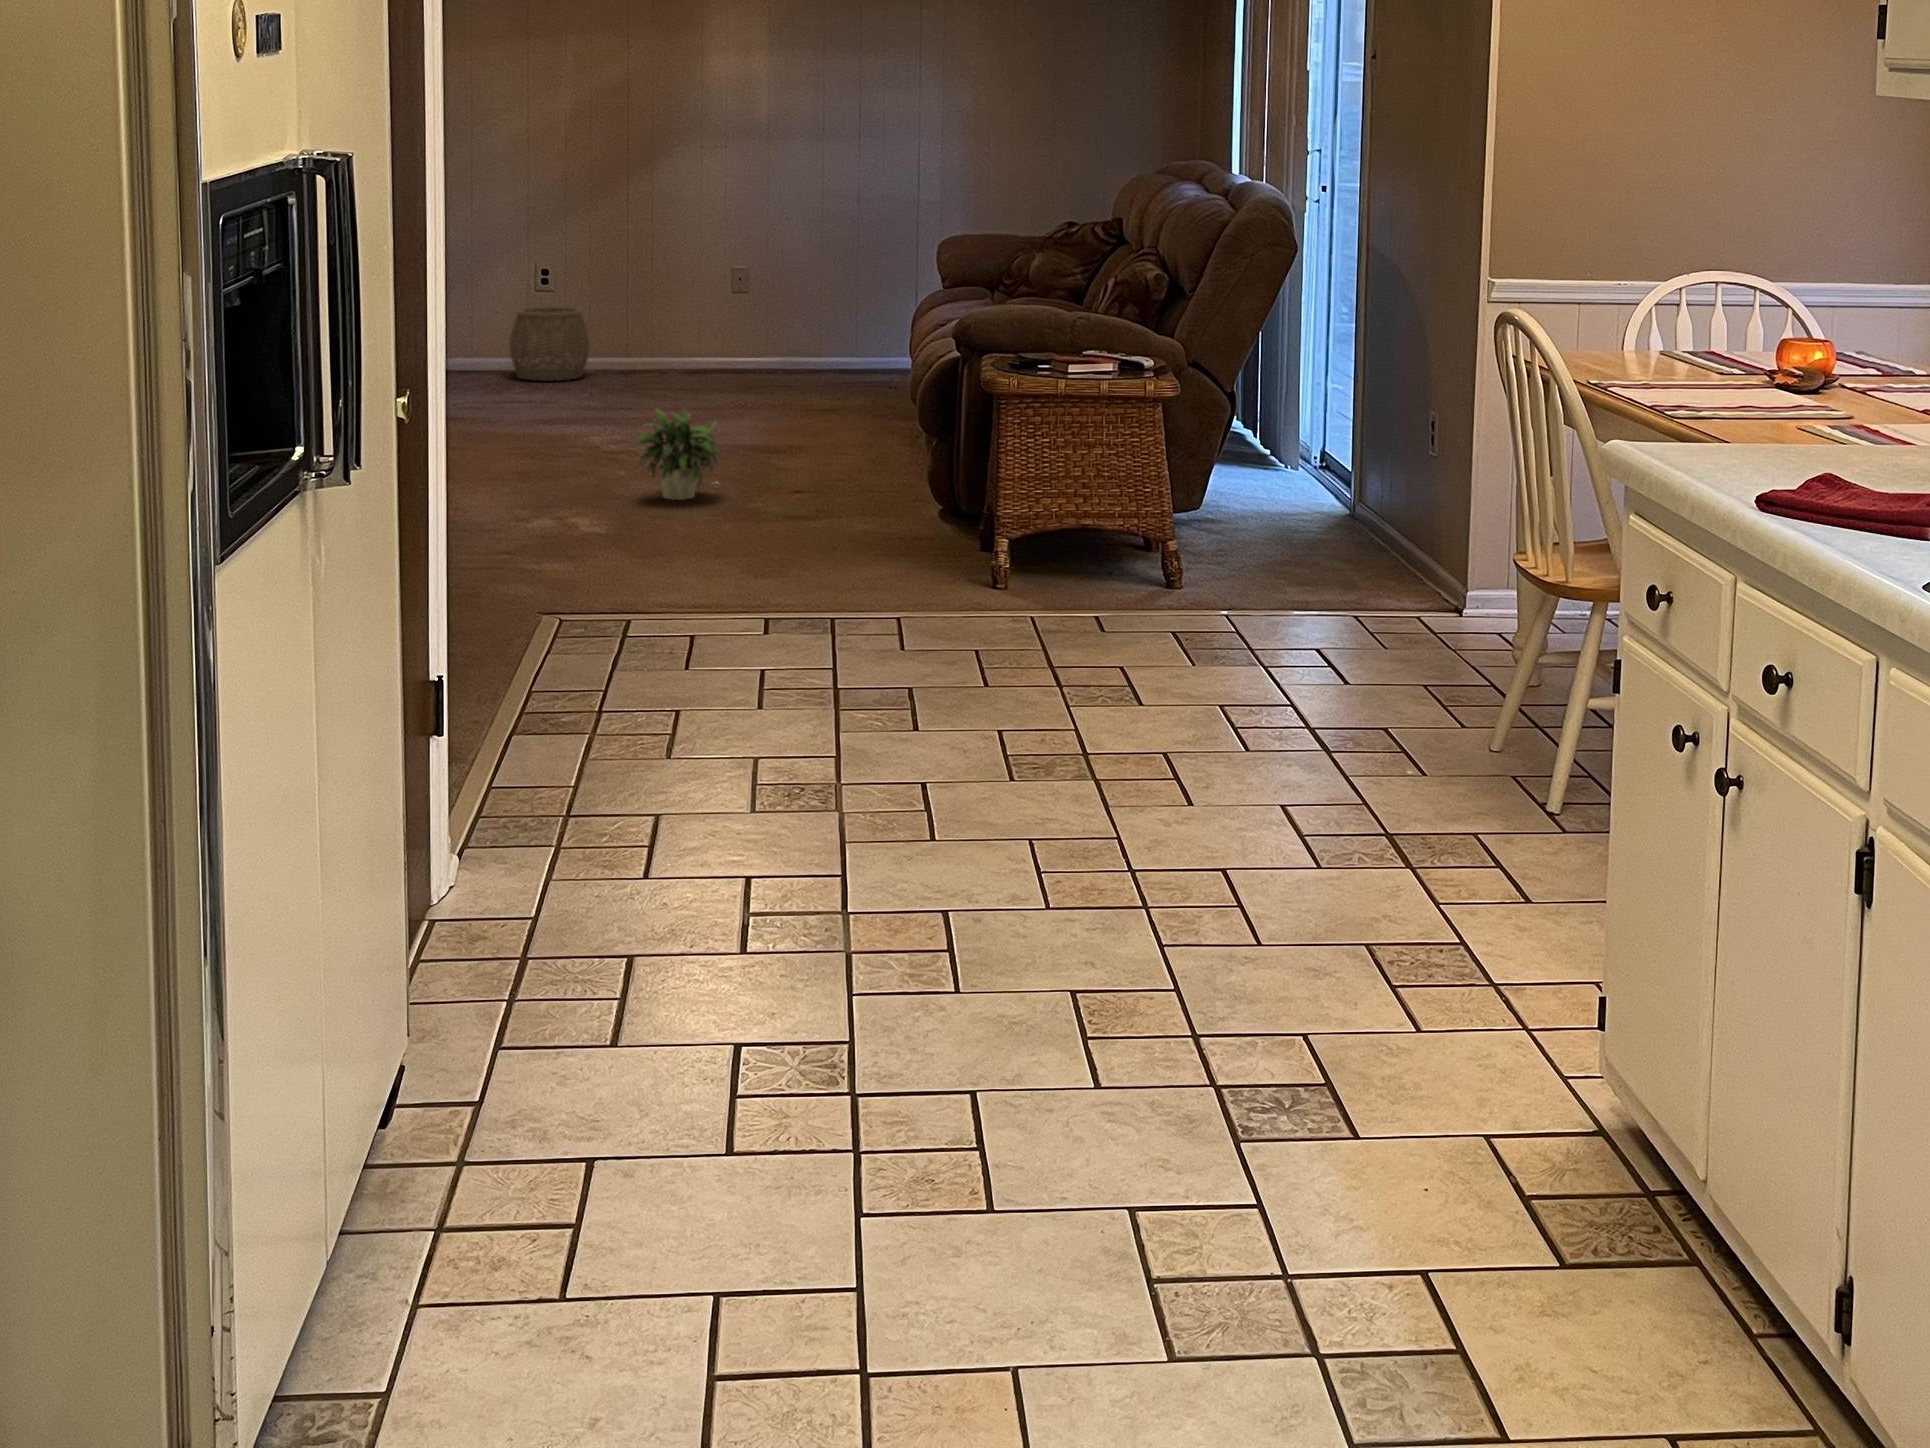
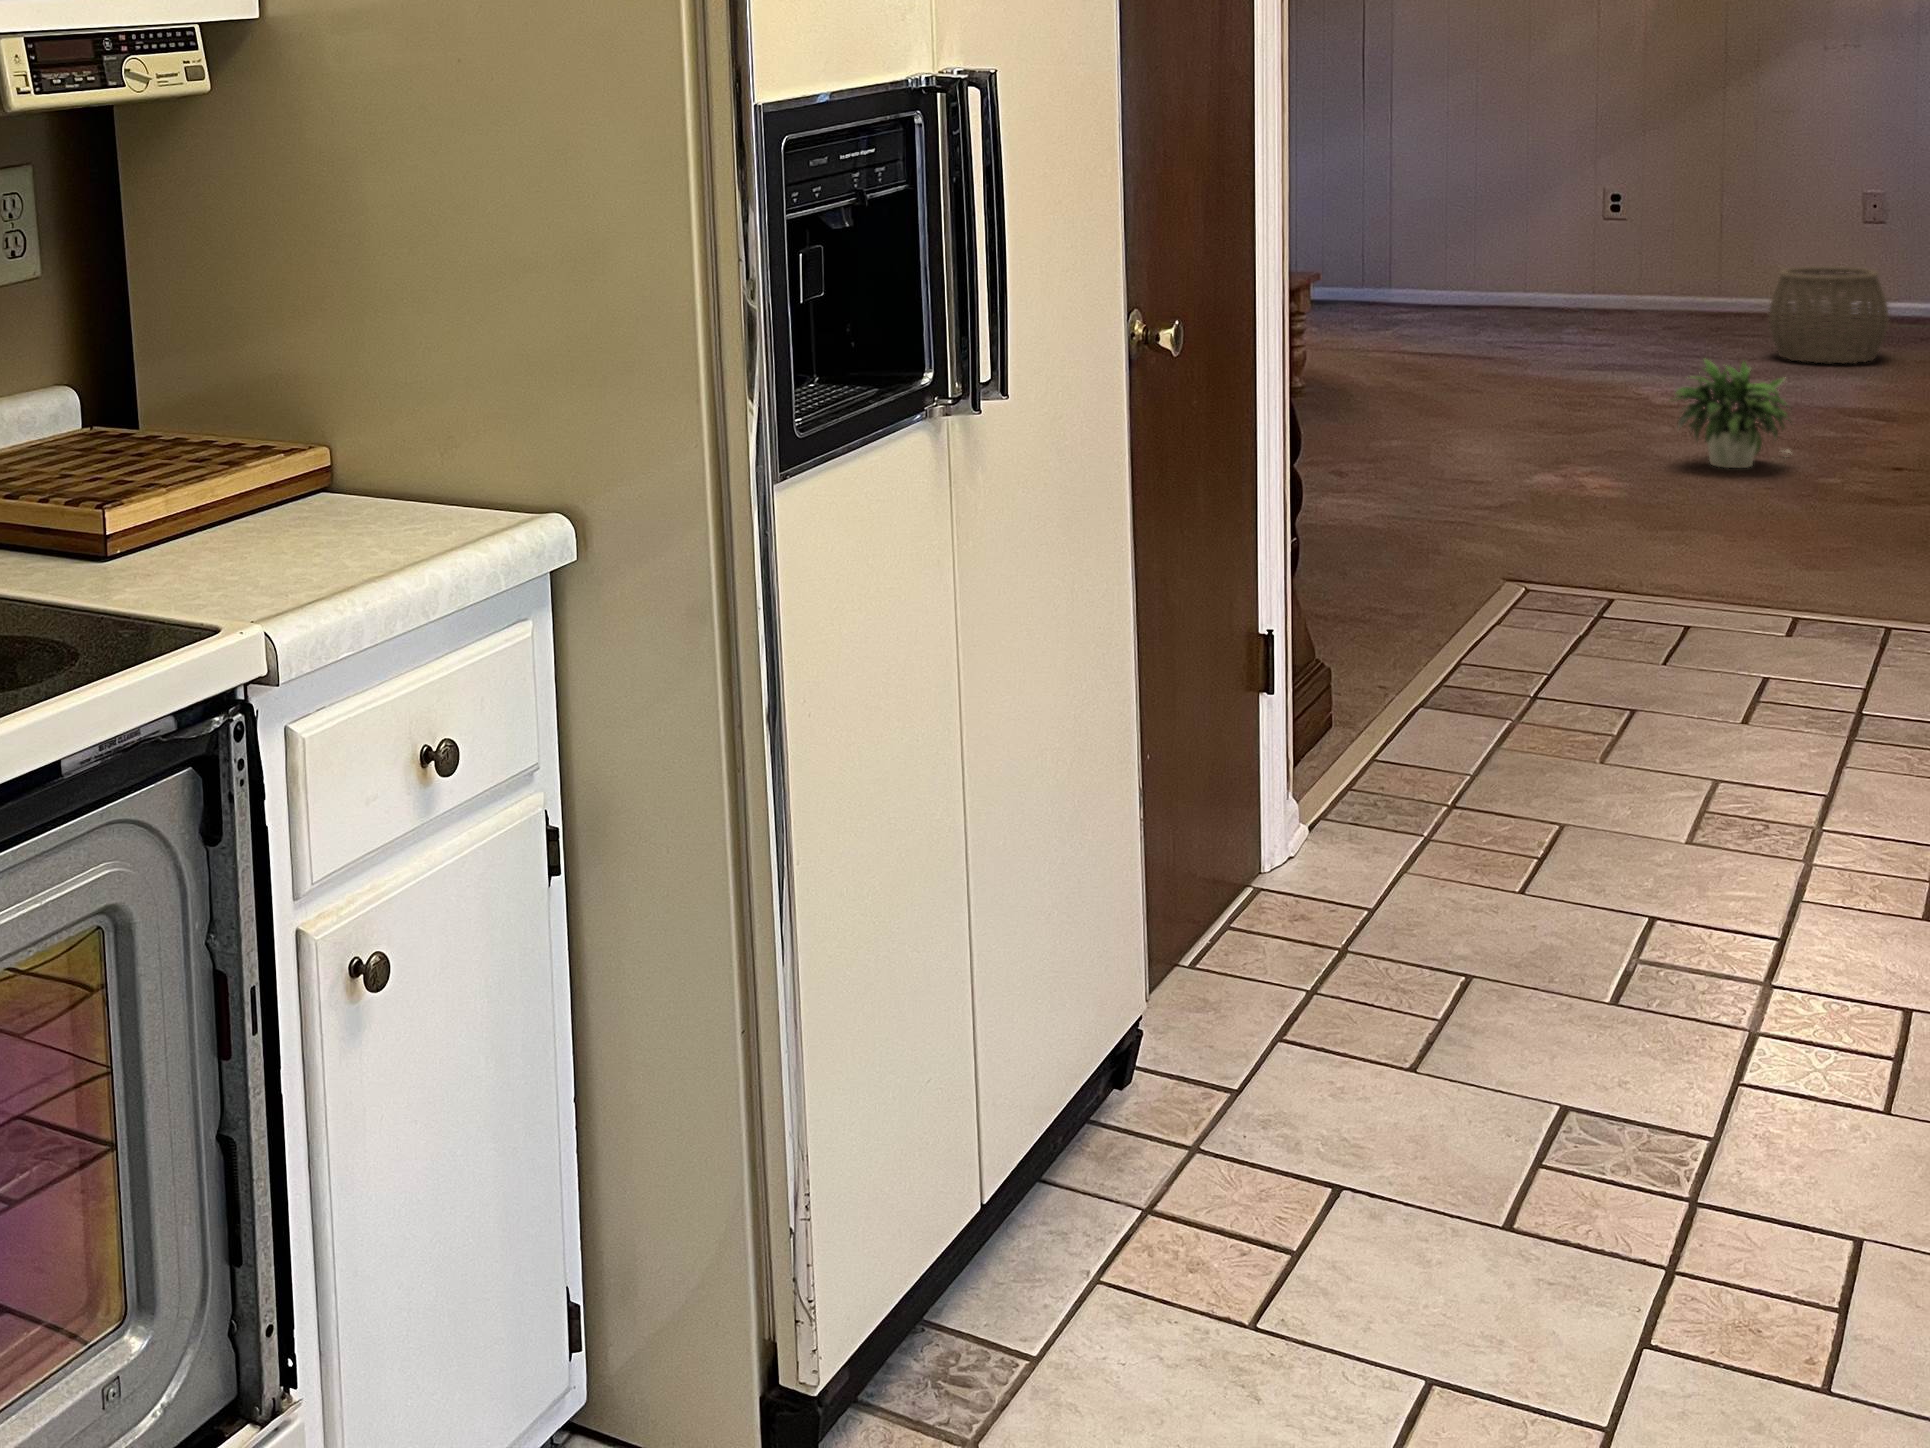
woven basket: present [510,306,590,381] -> present [1769,266,1889,364]

